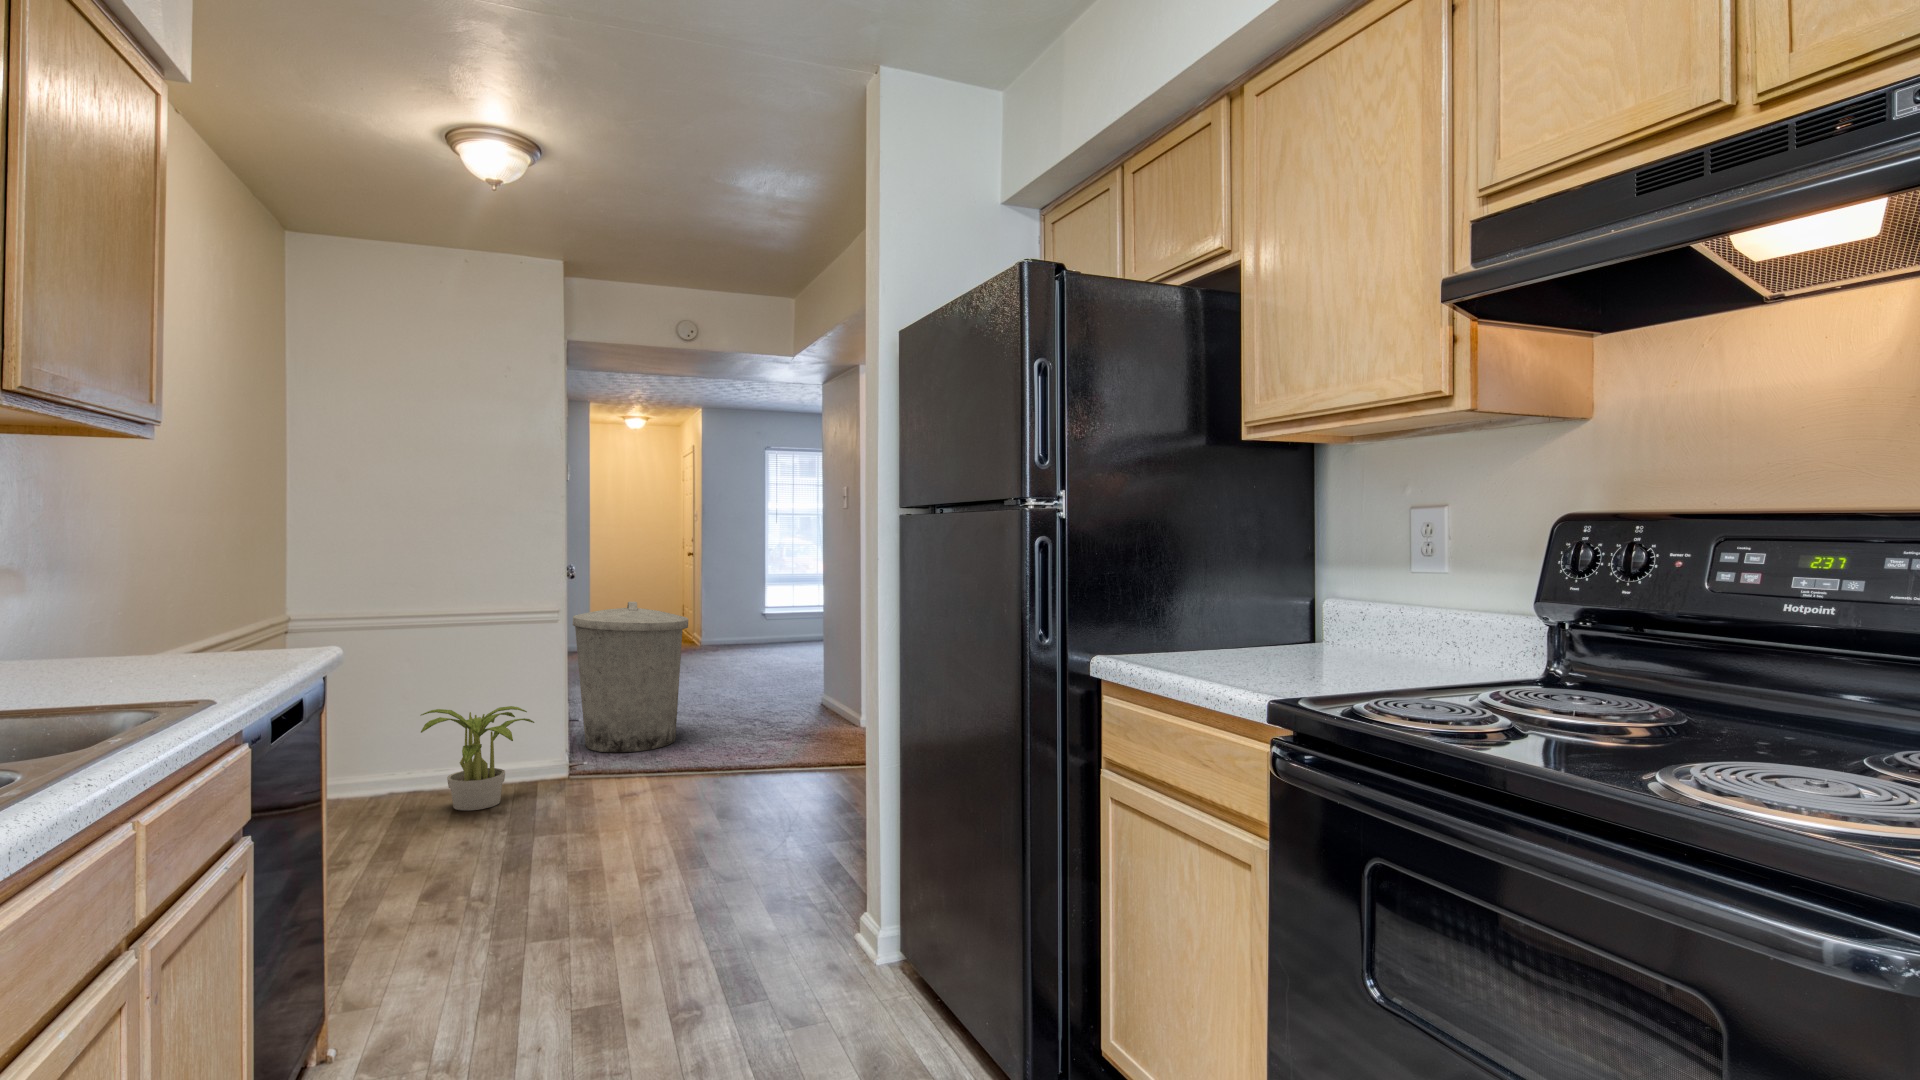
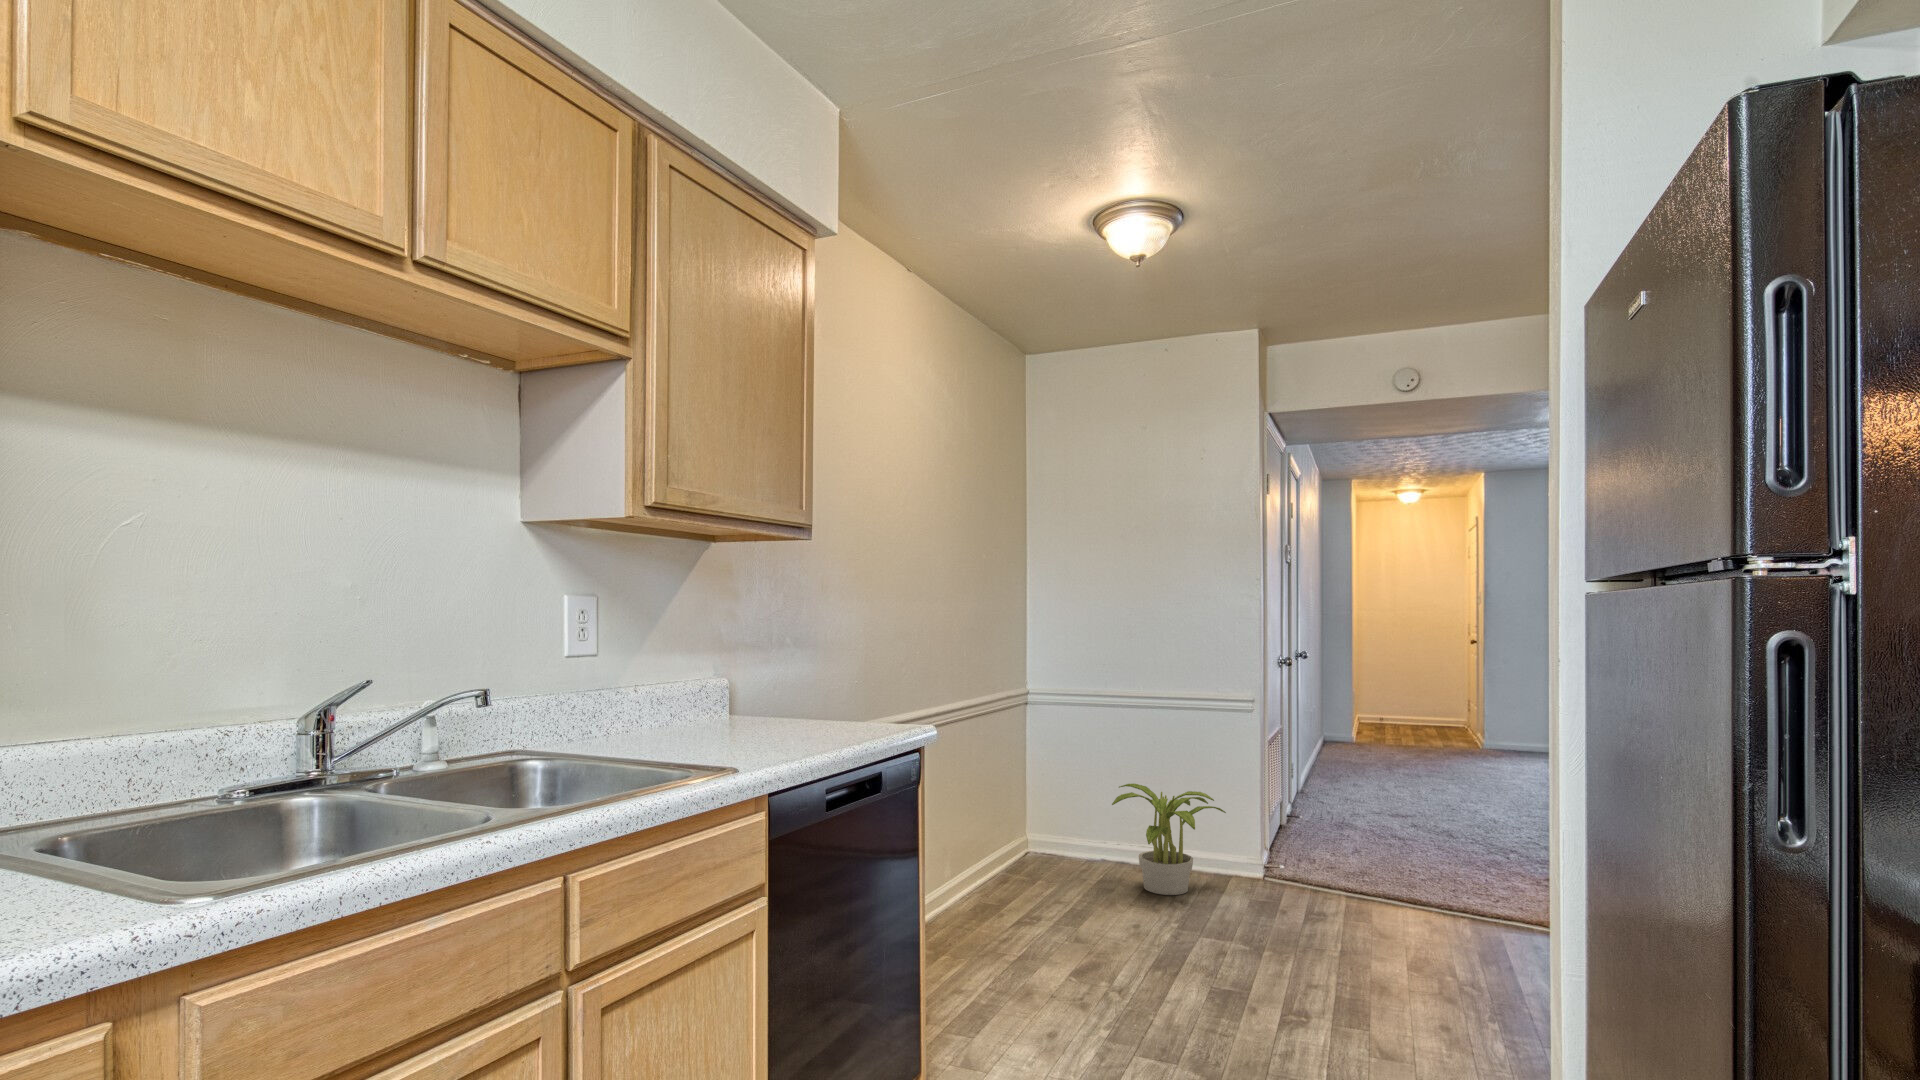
trash can: present [573,602,688,752] -> none [1286,691,1420,866]

